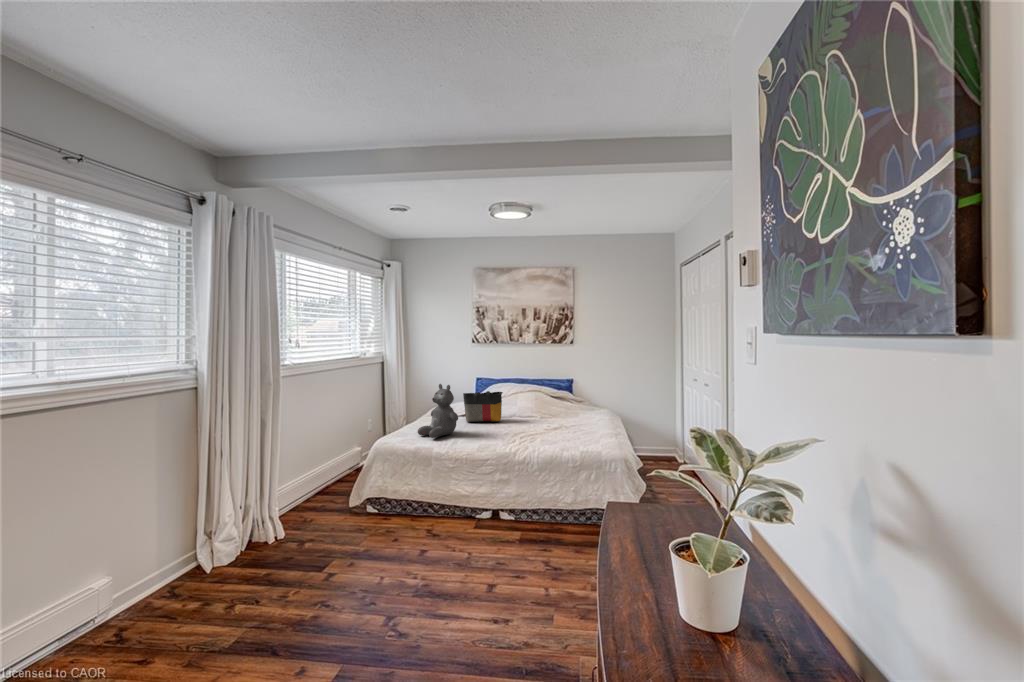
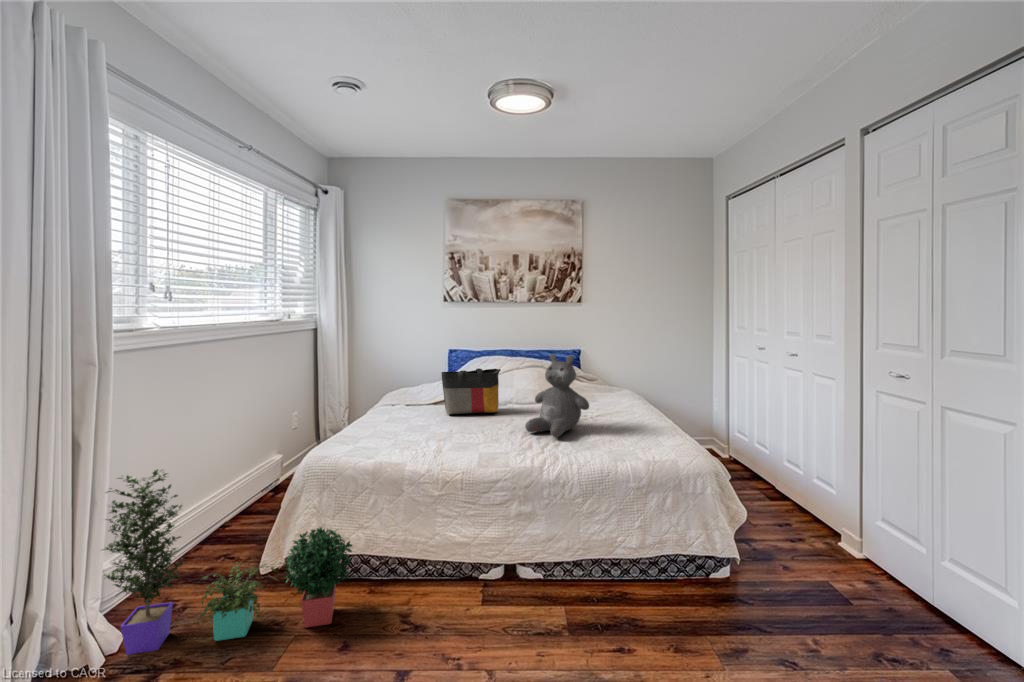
teddy bear: present [418,384,458,438] -> present [525,354,589,437]
potted plant: none [276,440,403,537] -> present [102,469,352,655]

